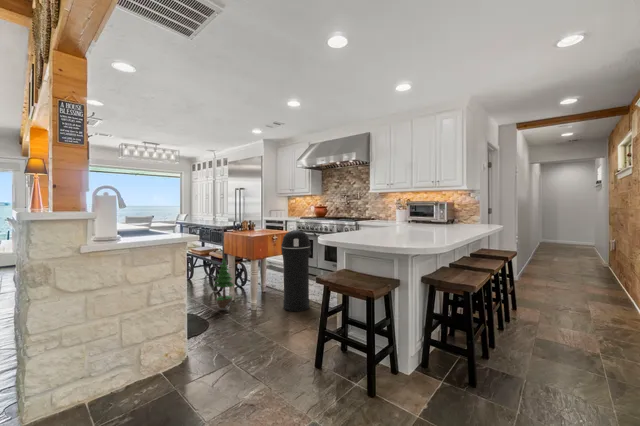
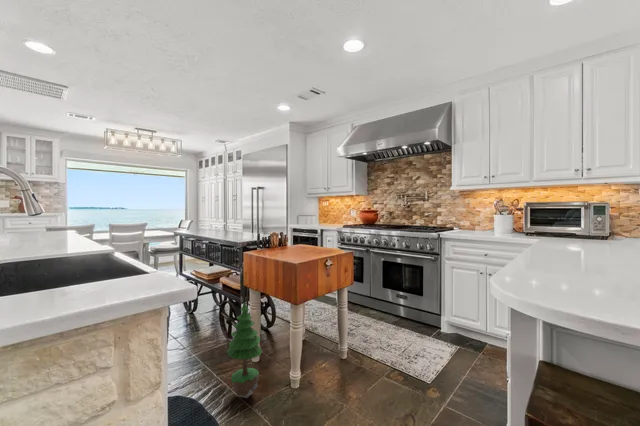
trash can: present [281,230,311,311] -> none [345,252,398,402]

